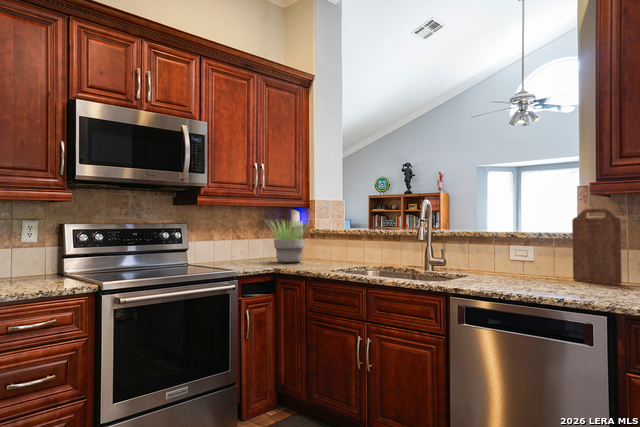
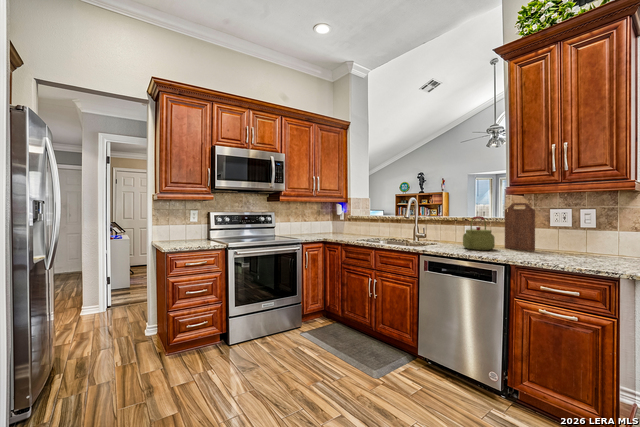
potted plant: present [269,220,307,263] -> none [318,210,348,235]
kettle: none [512,230,562,285] -> present [463,216,495,250]

